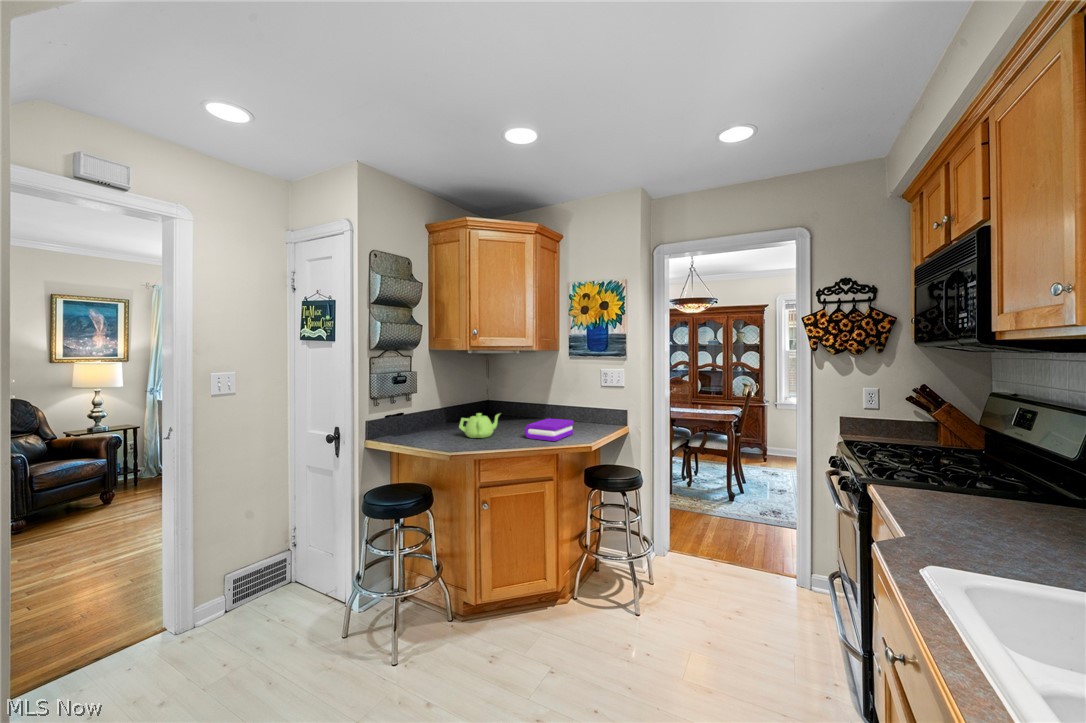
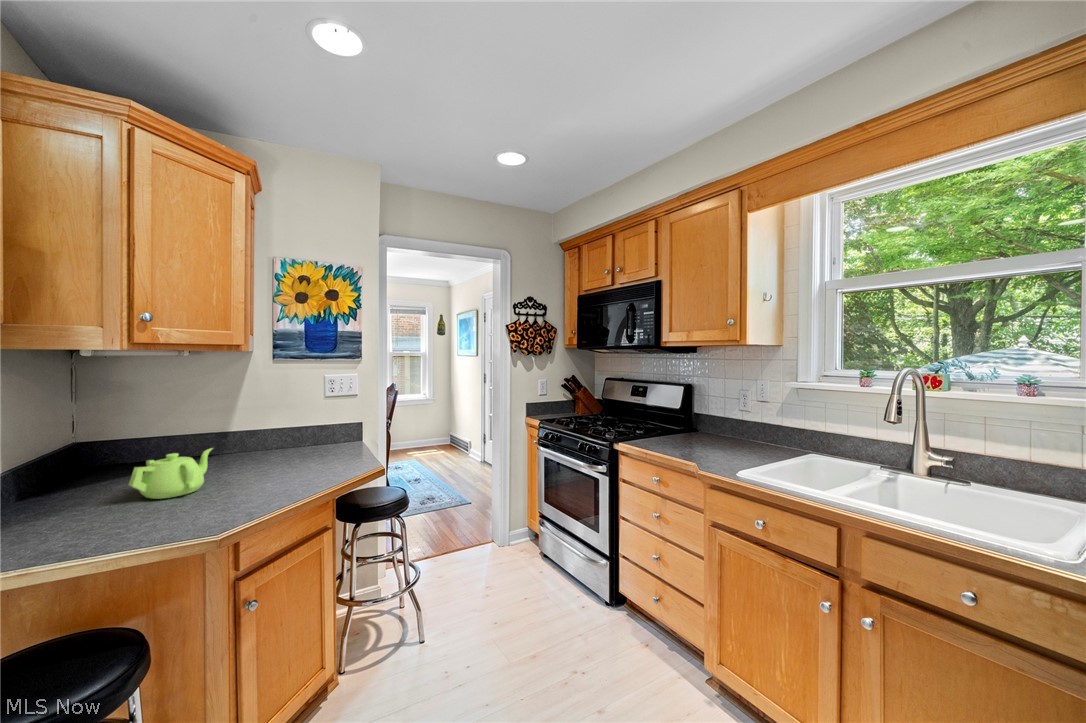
book: present [525,418,574,441] -> none [266,441,324,476]

